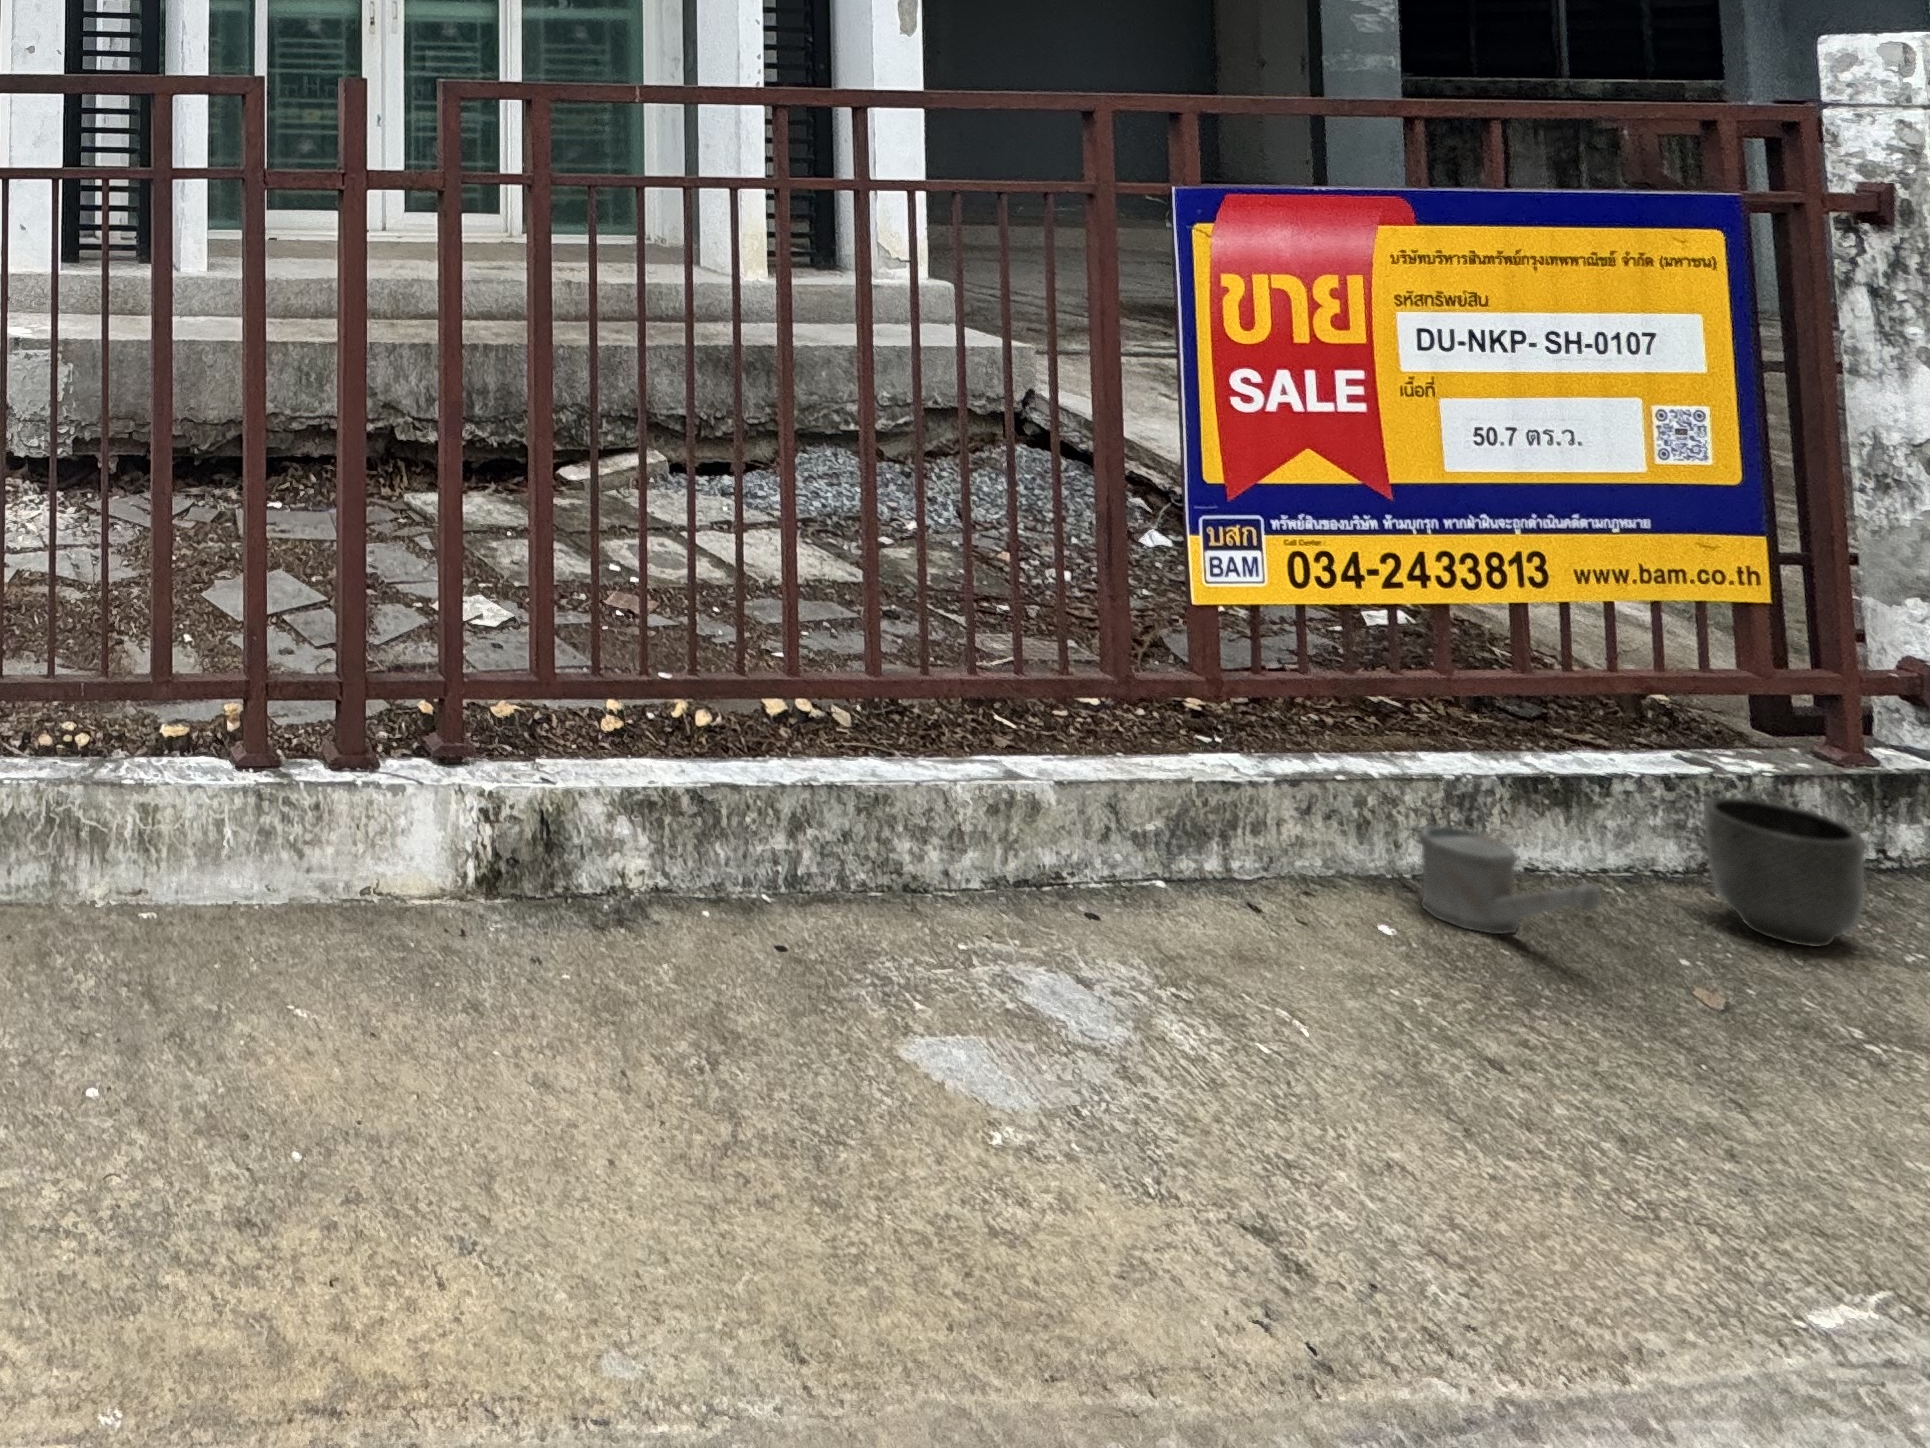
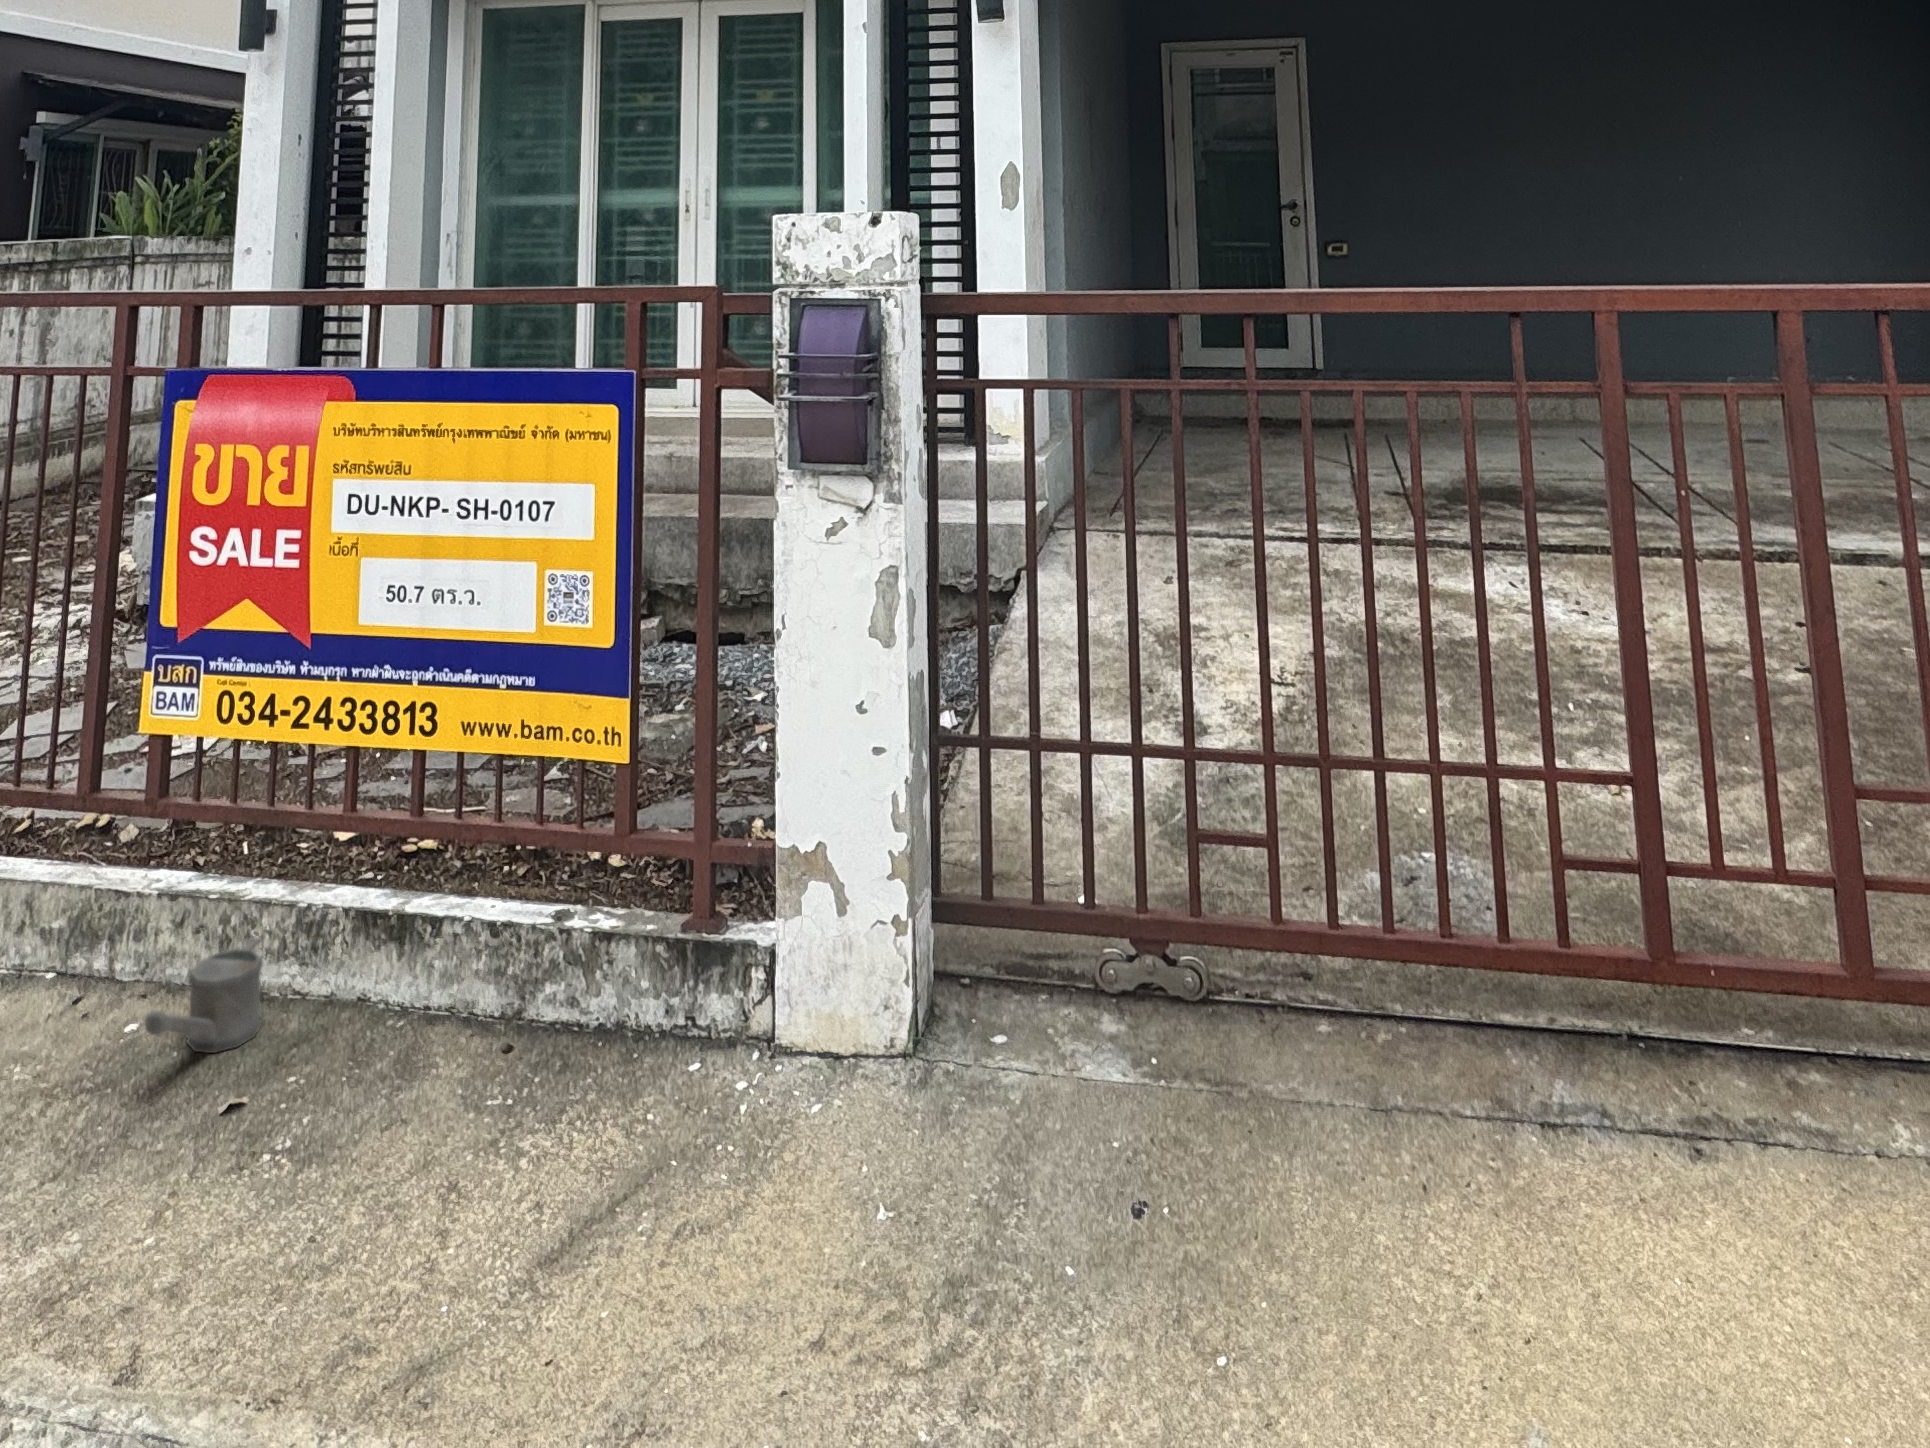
planter: present [1704,797,1864,947] -> none [378,948,488,1100]

